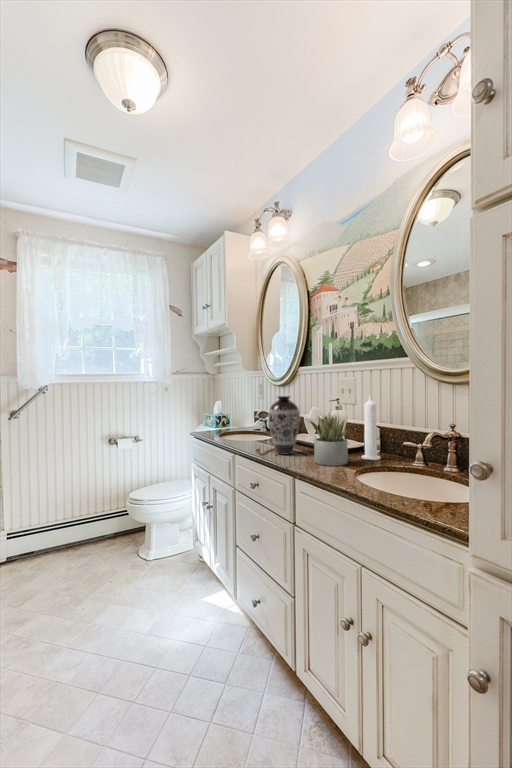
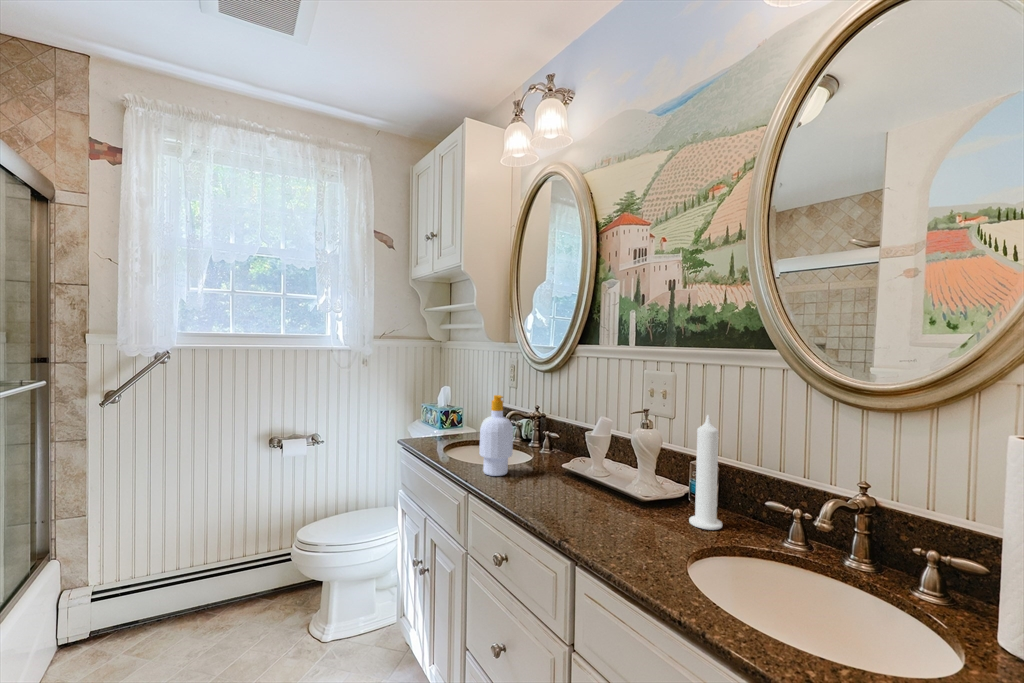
decorative vase: present [268,396,300,454] -> none [528,403,583,506]
soap bottle: none [241,397,261,445] -> present [480,395,513,476]
succulent plant: present [310,410,348,466] -> none [603,440,676,544]

